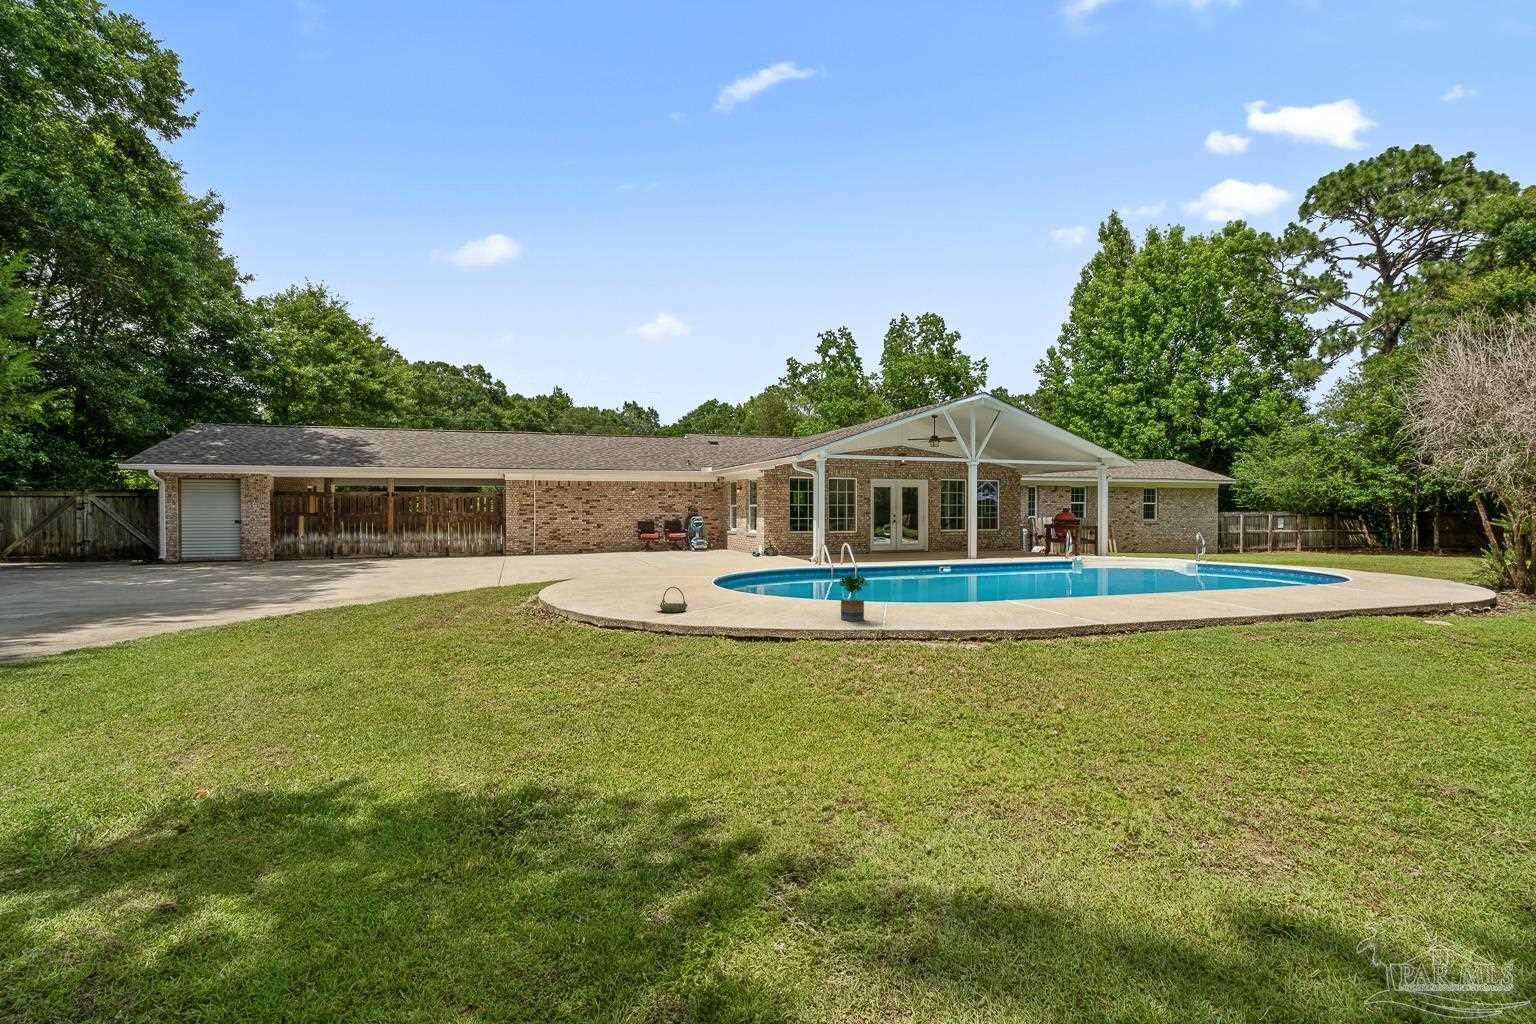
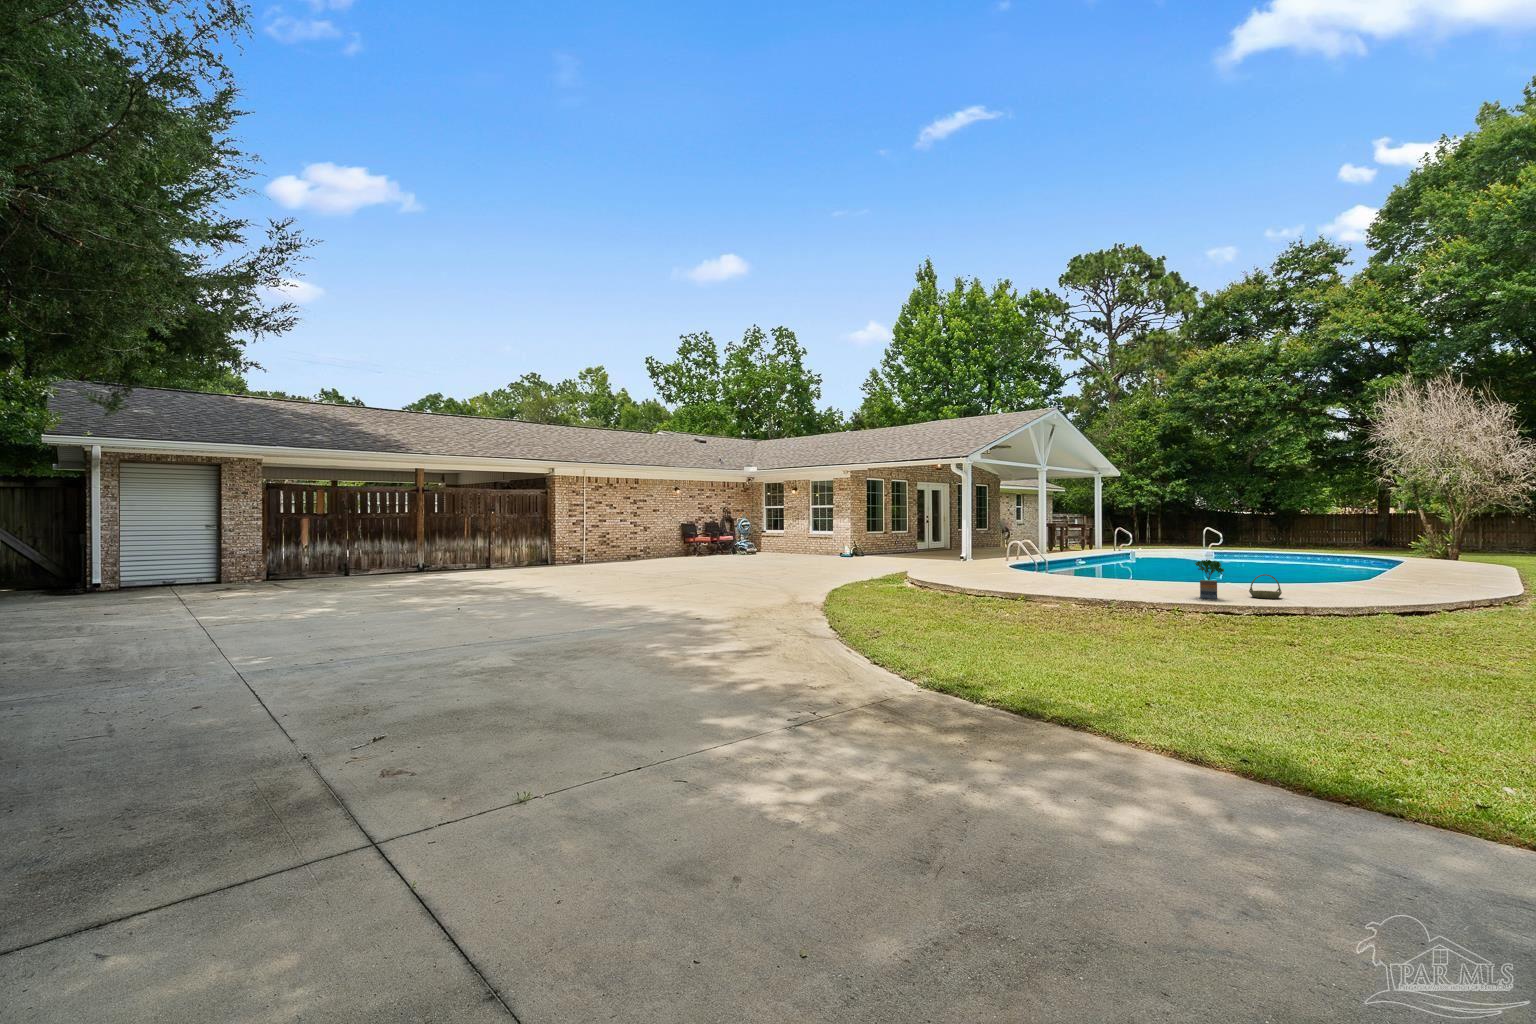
potted tree: present [840,575,868,621] -> present [1195,560,1224,599]

